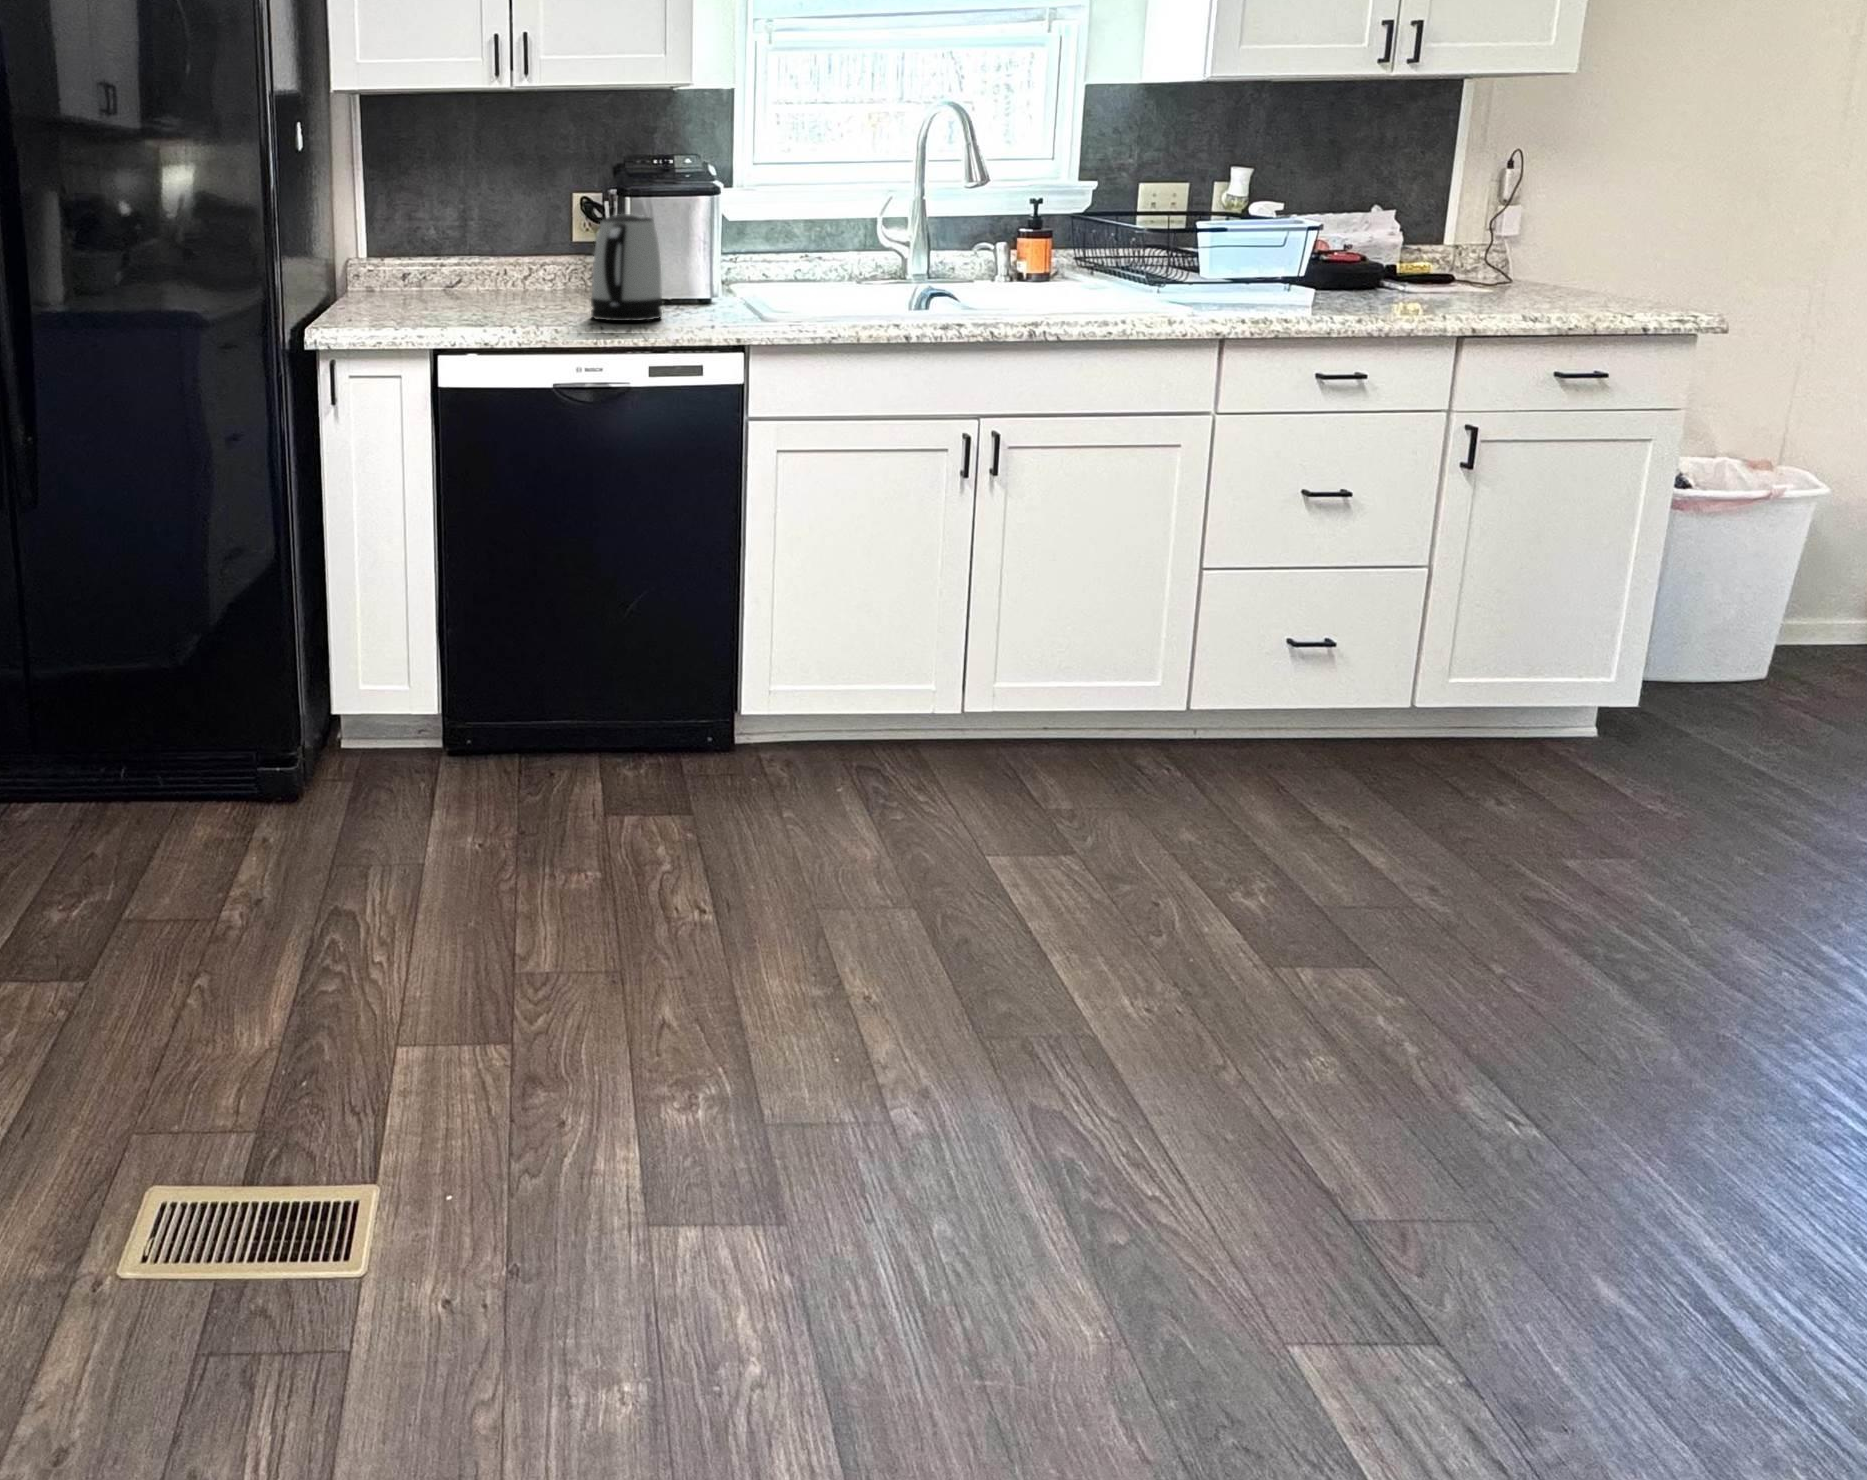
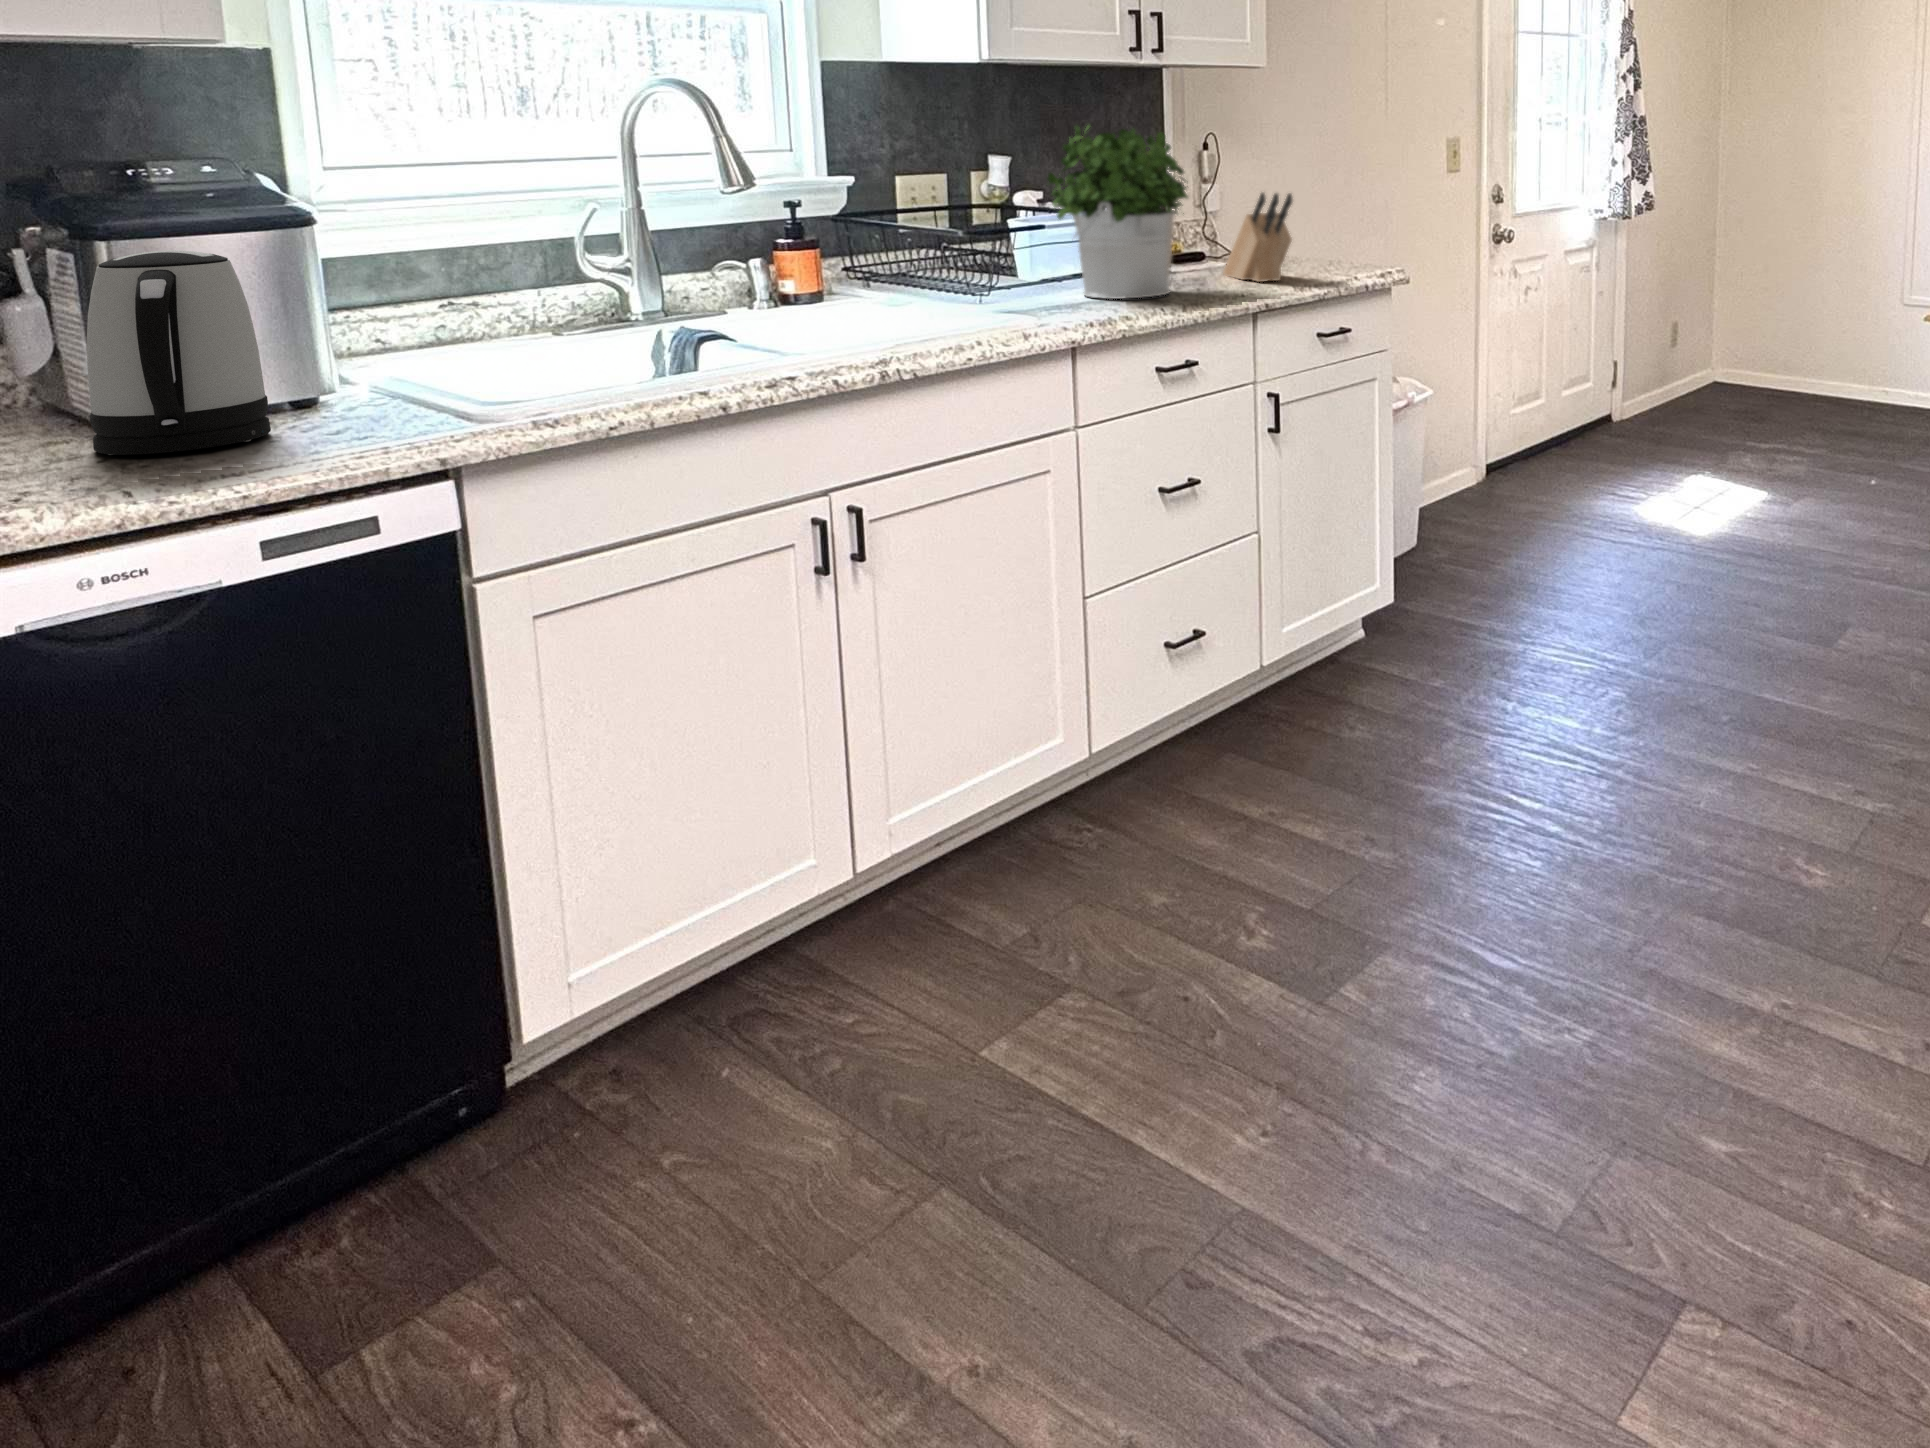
potted plant: none [1259,136,1416,303] -> present [1048,126,1188,299]
knife block: none [1475,205,1565,301] -> present [1223,193,1292,282]

